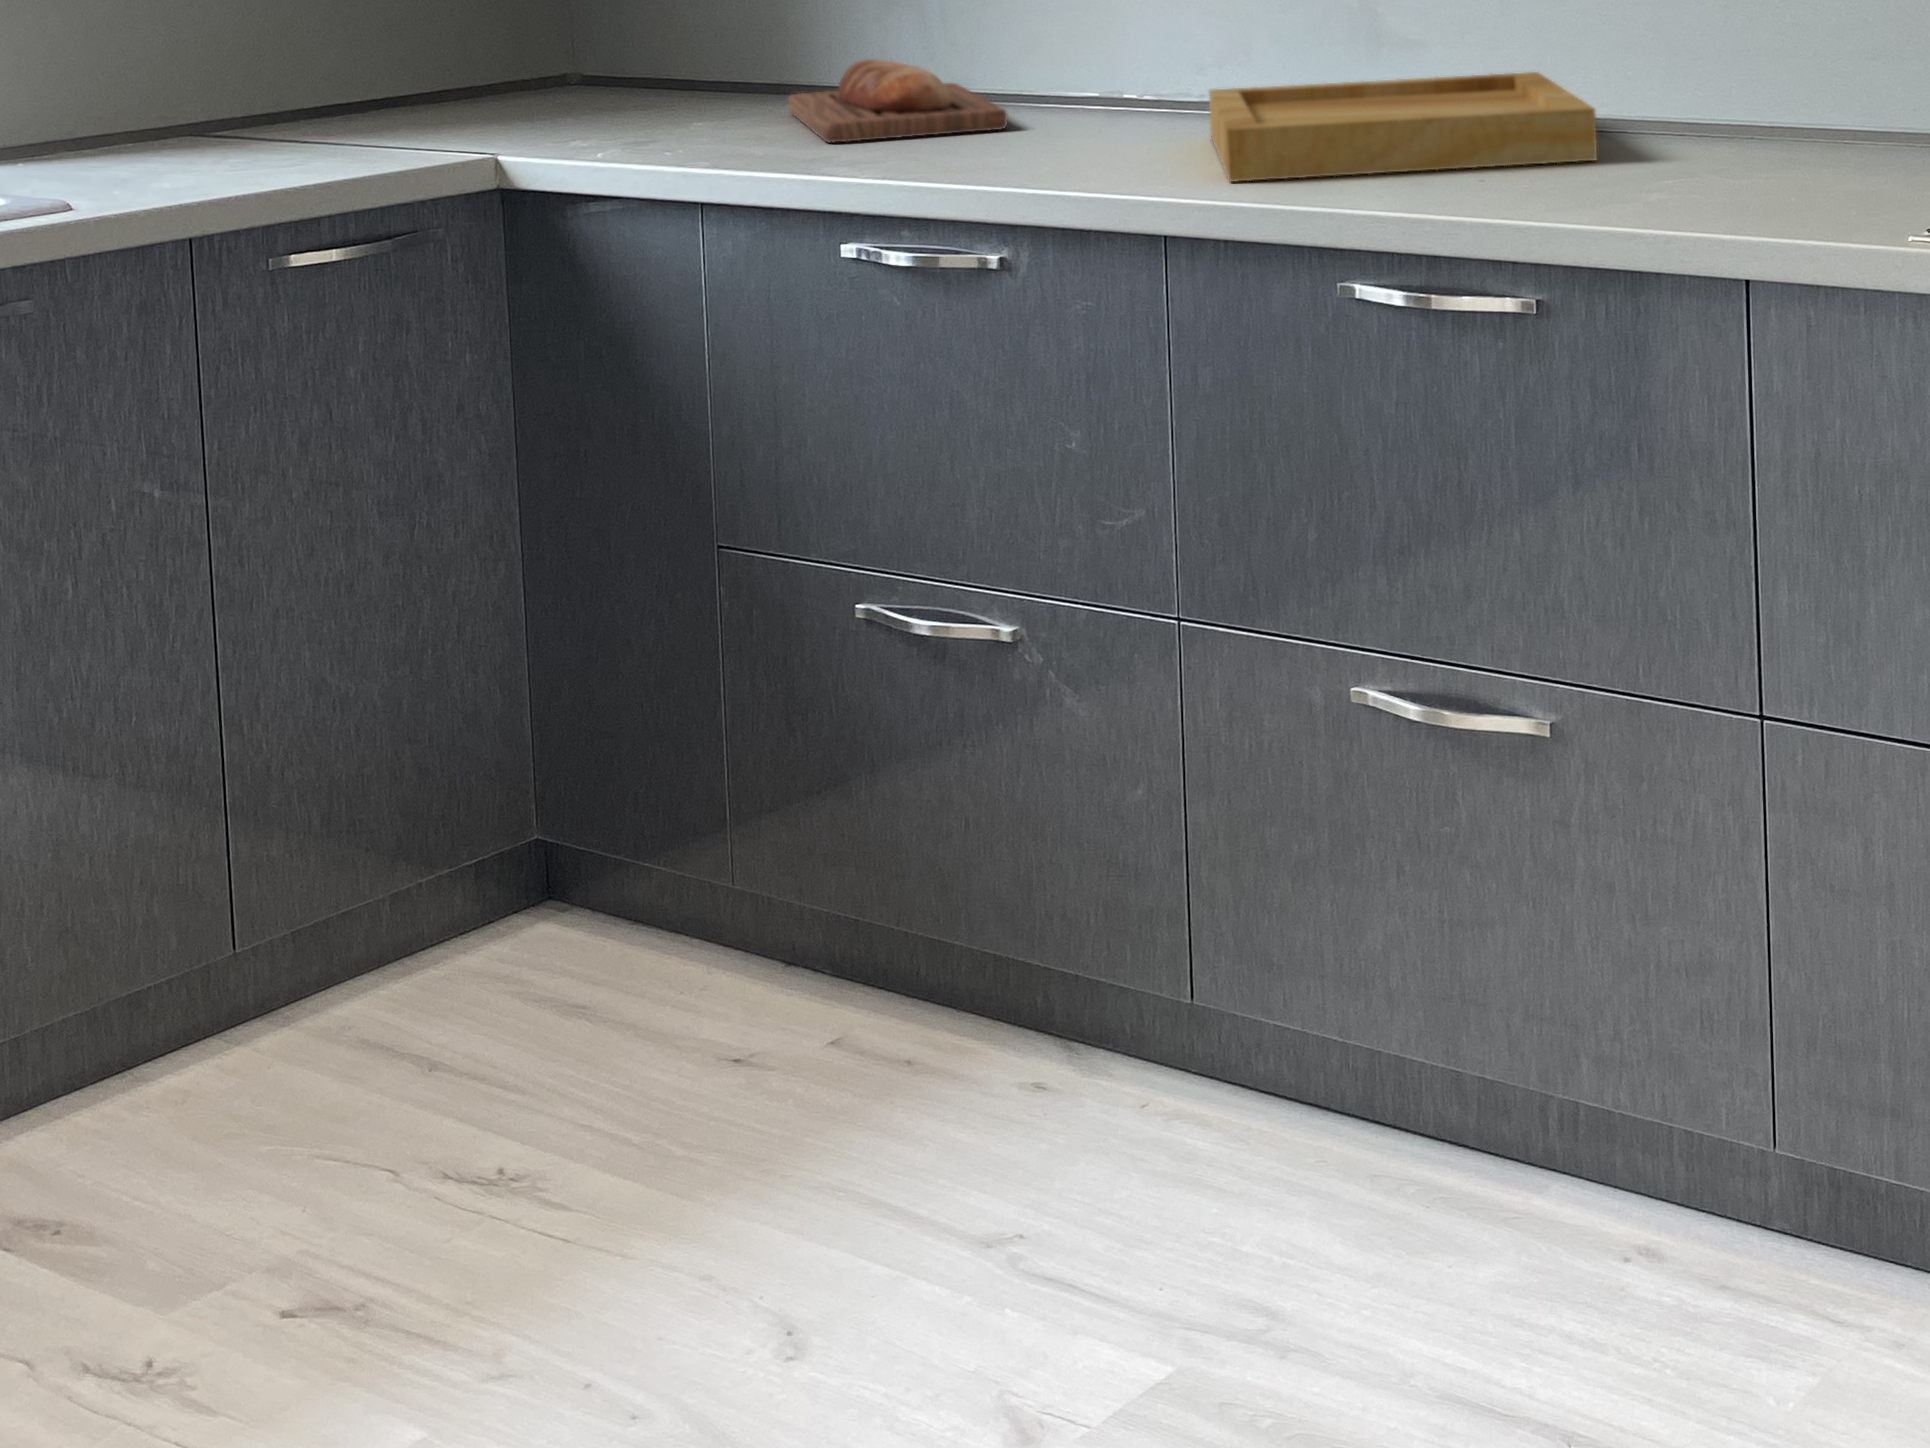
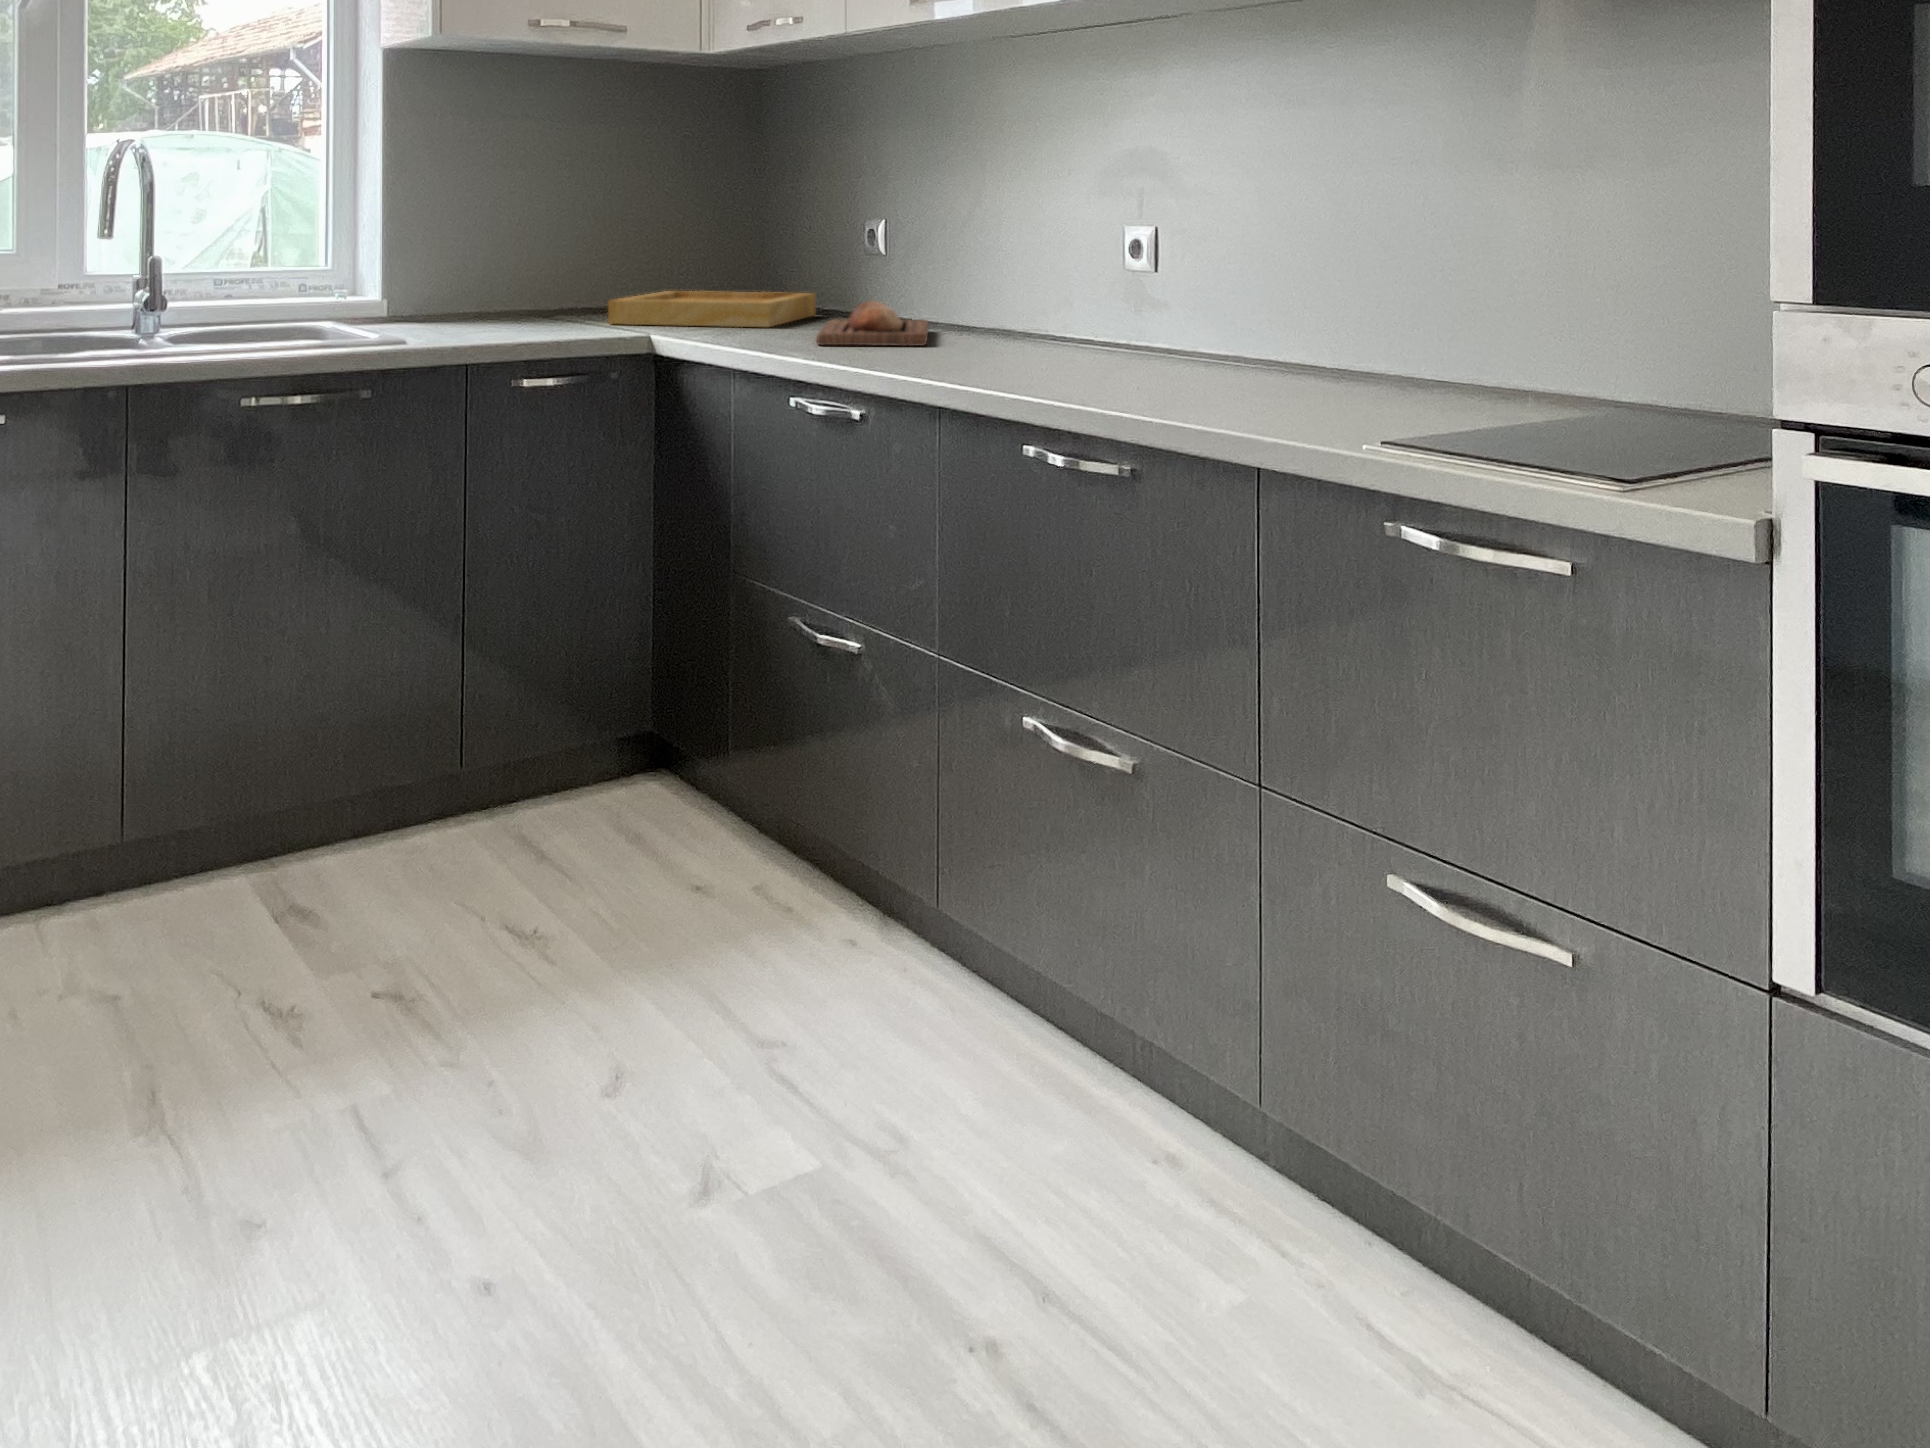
tray: present [1209,72,1597,182] -> present [608,291,816,327]

